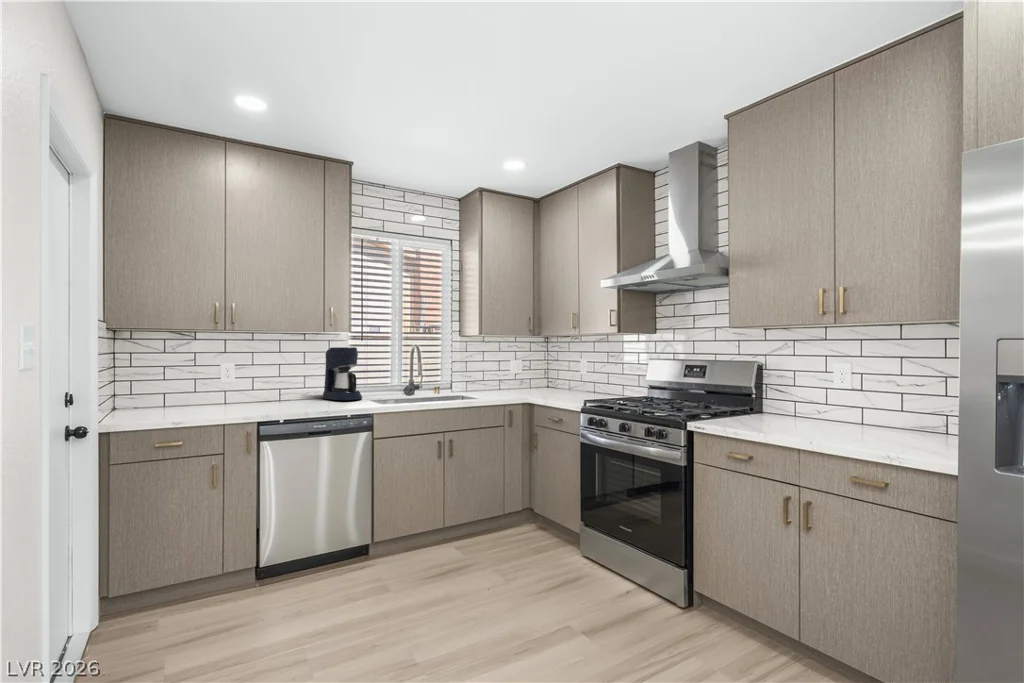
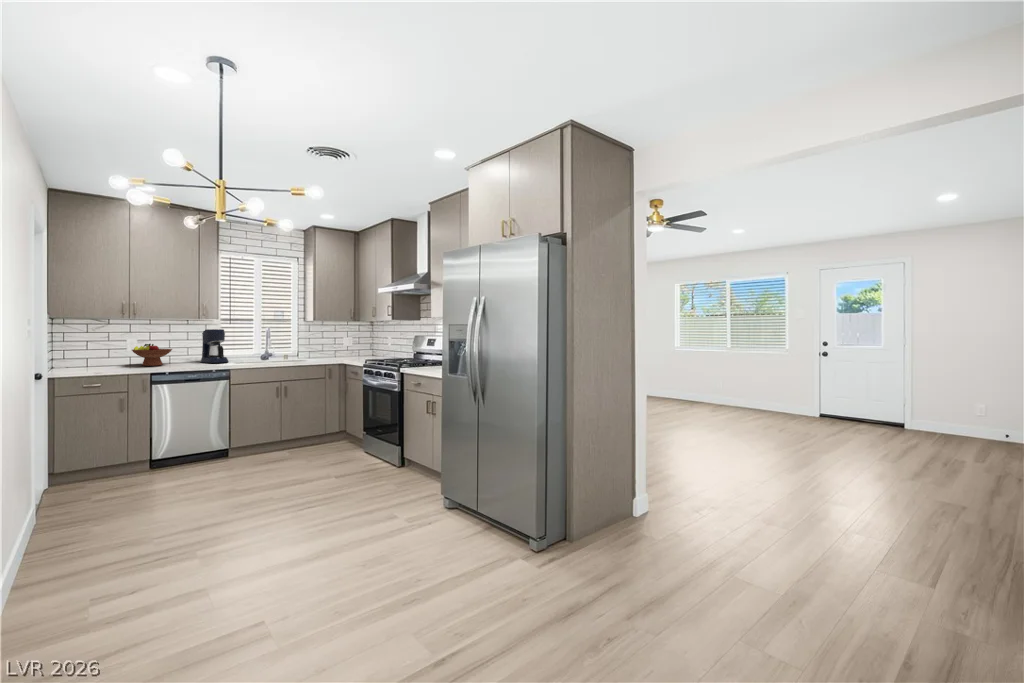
fruit bowl: none [226,370,285,406] -> present [132,344,172,366]

